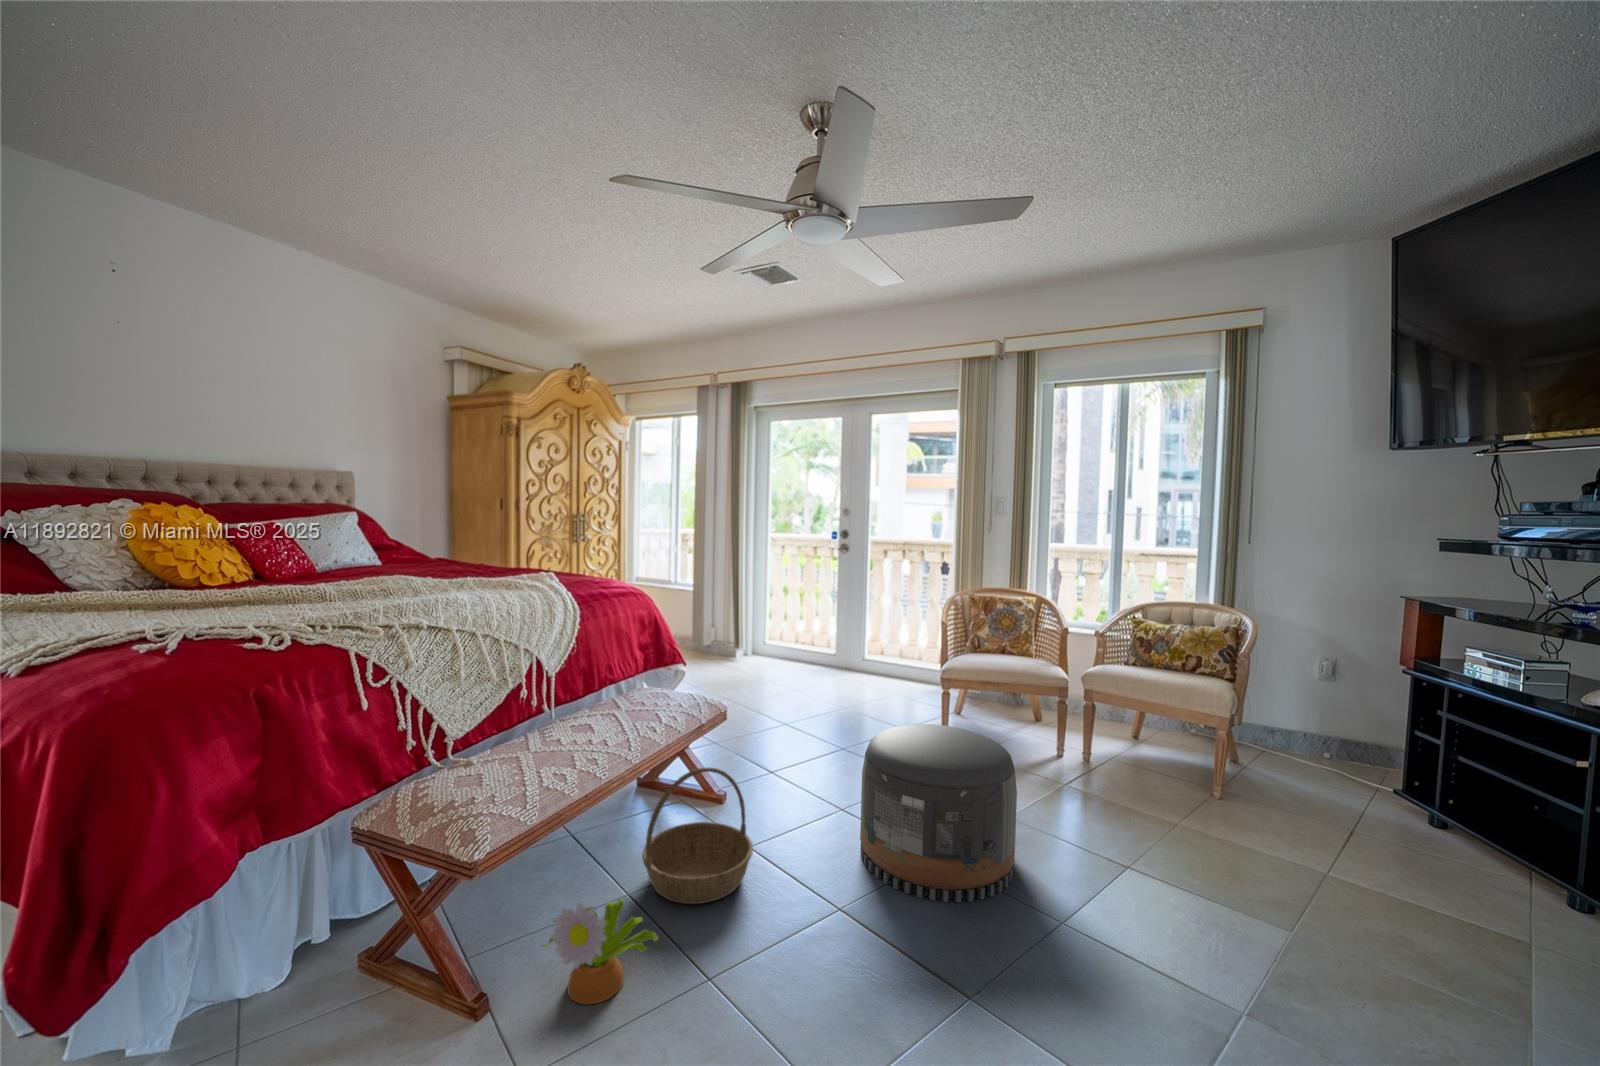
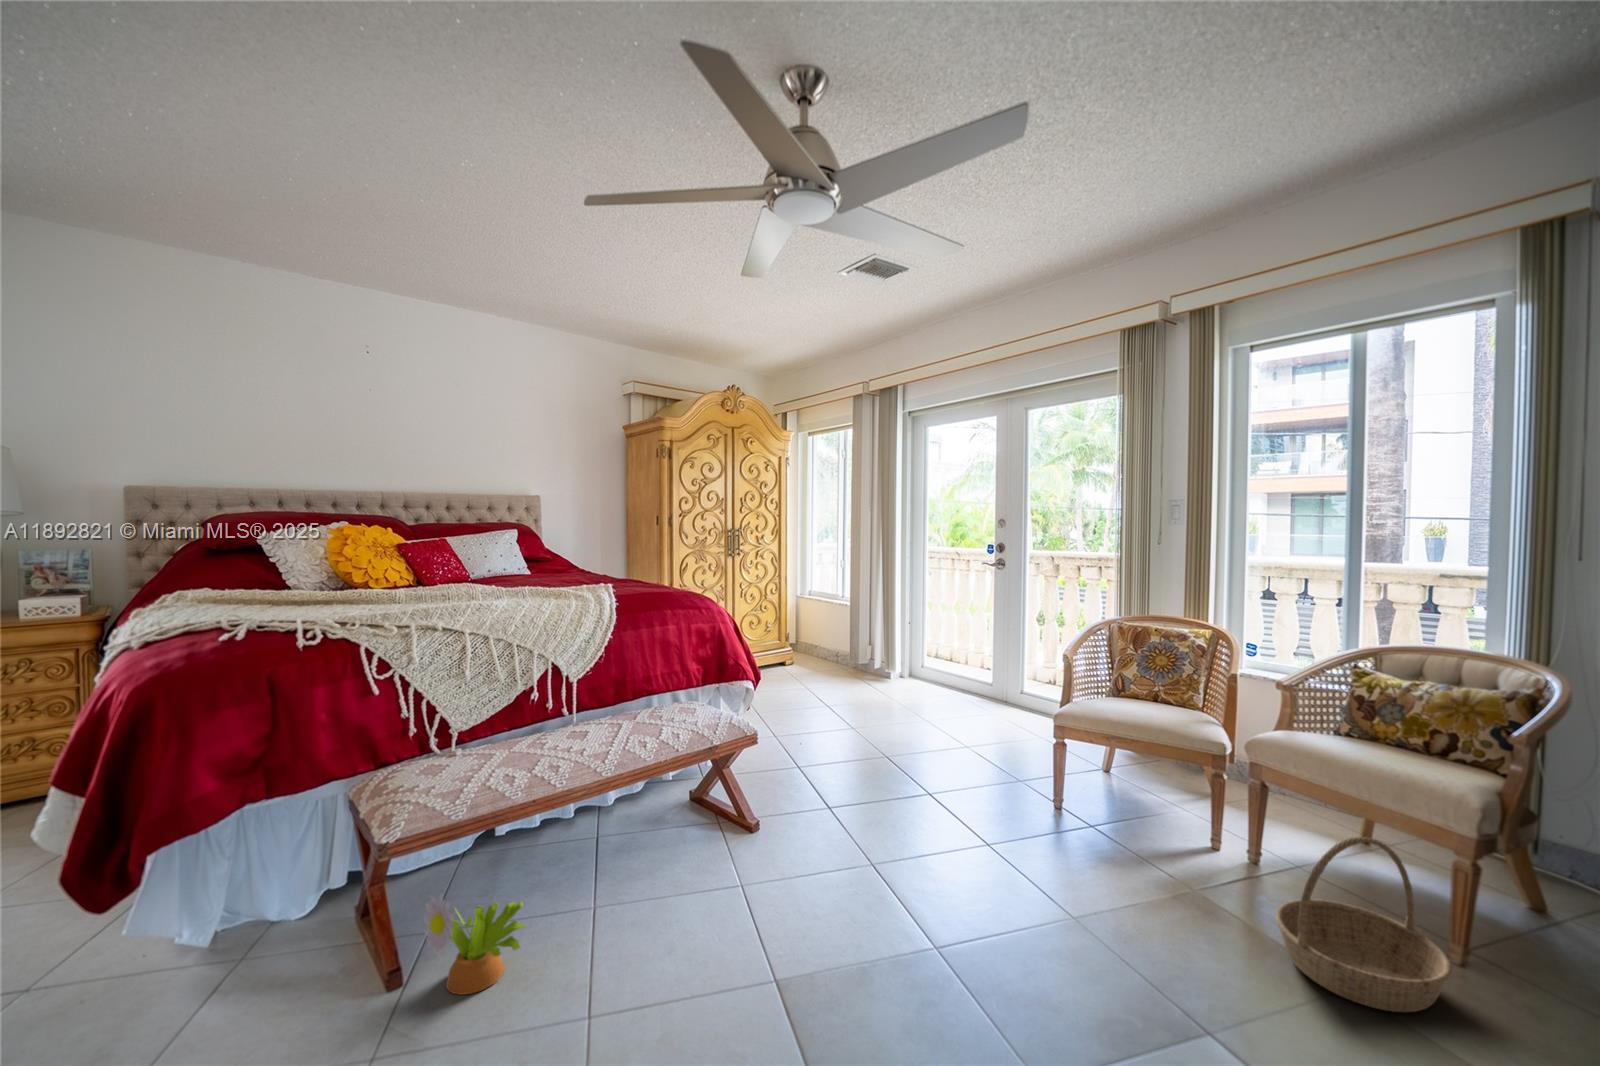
pouf: present [860,724,1017,902] -> none [815,775,1004,1009]
basket: present [642,767,753,904] -> present [1275,837,1452,1012]

